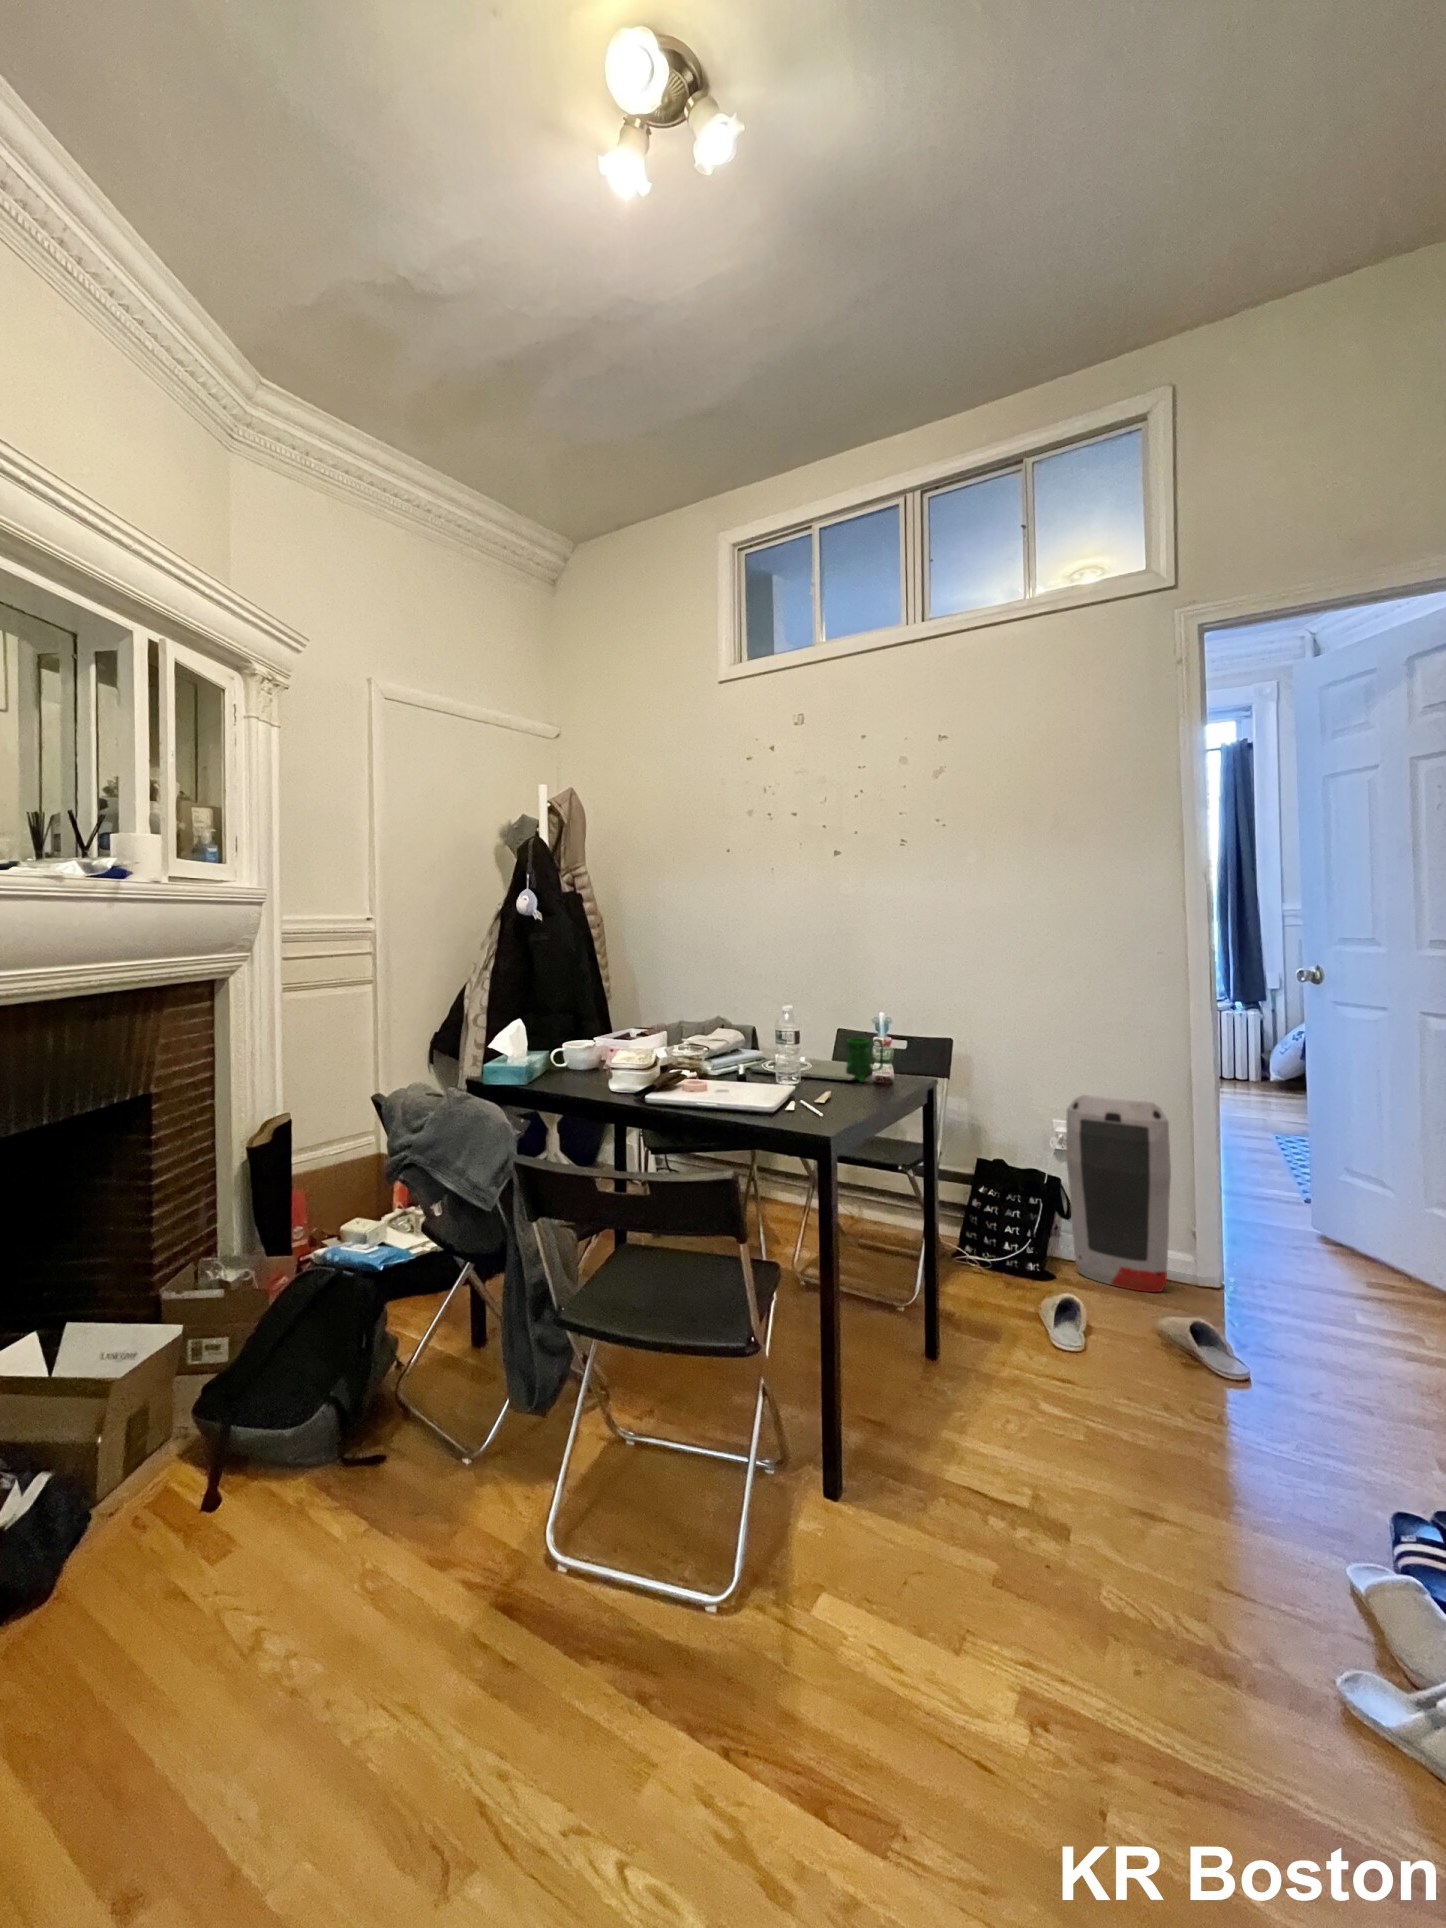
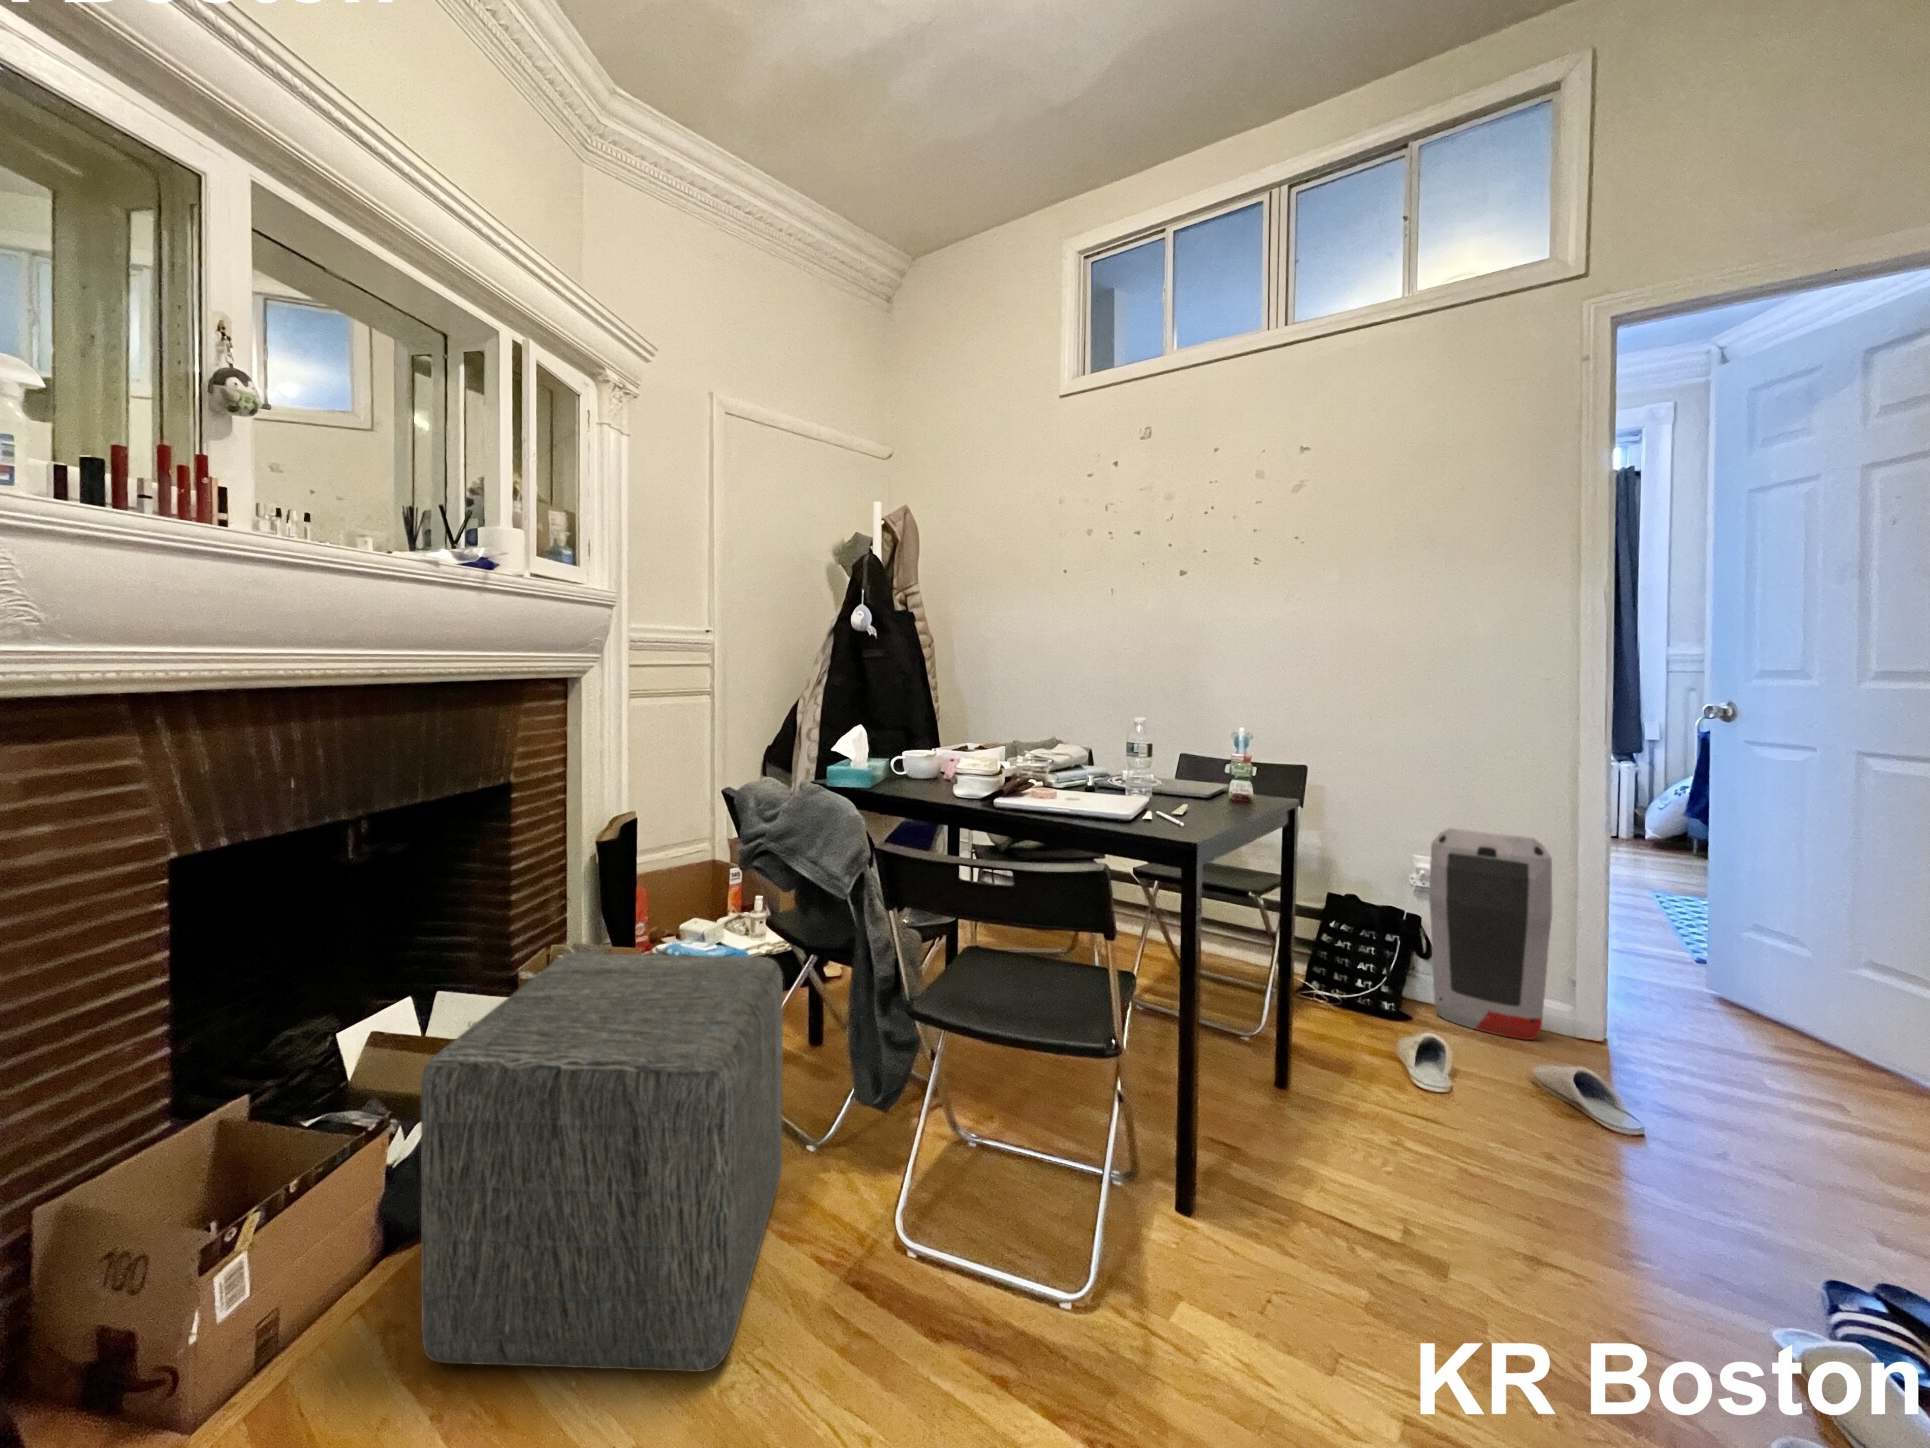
mug: present [846,1038,883,1081] -> none [1200,752,1242,800]
ottoman: none [38,1273,435,1739] -> present [421,953,783,1372]

